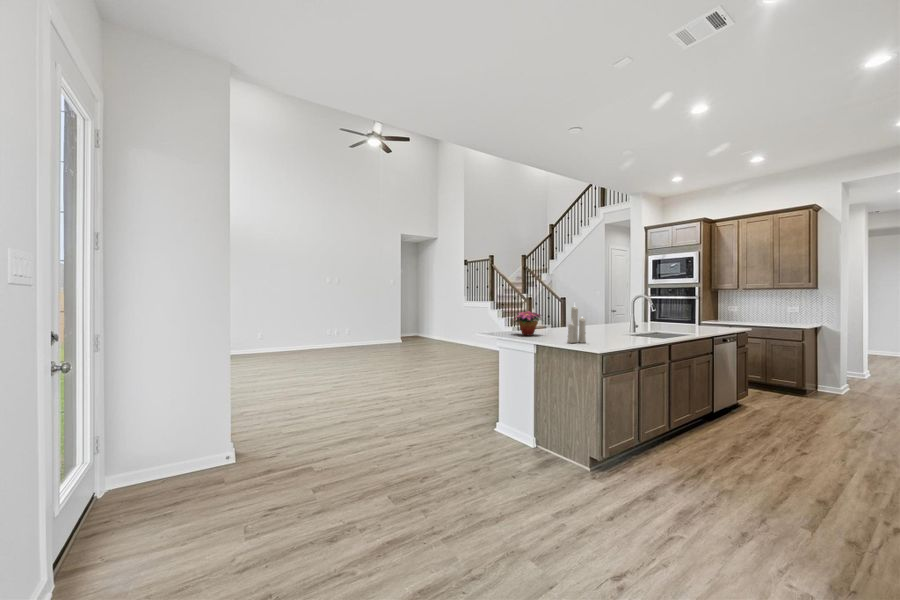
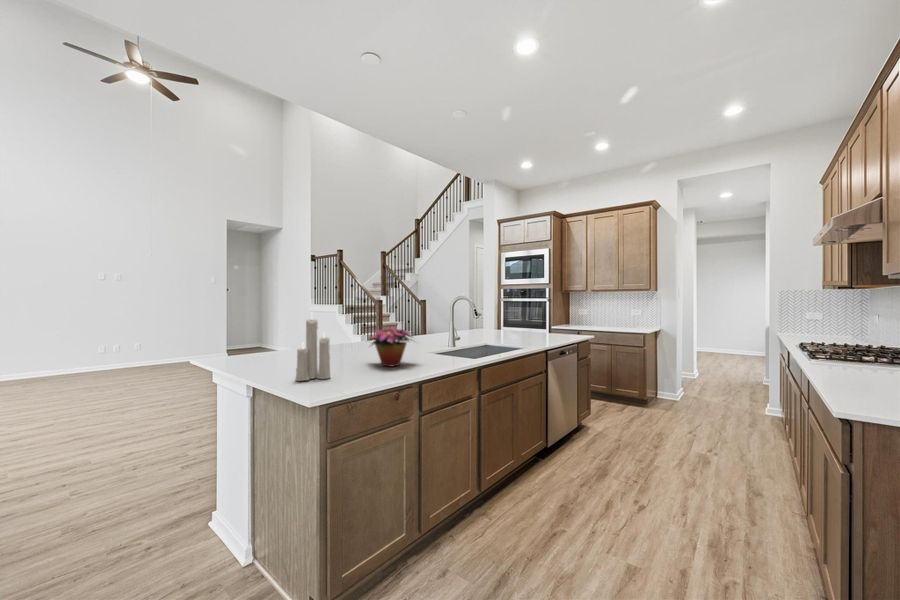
flower arrangement: present [514,311,541,335] -> present [371,327,412,367]

